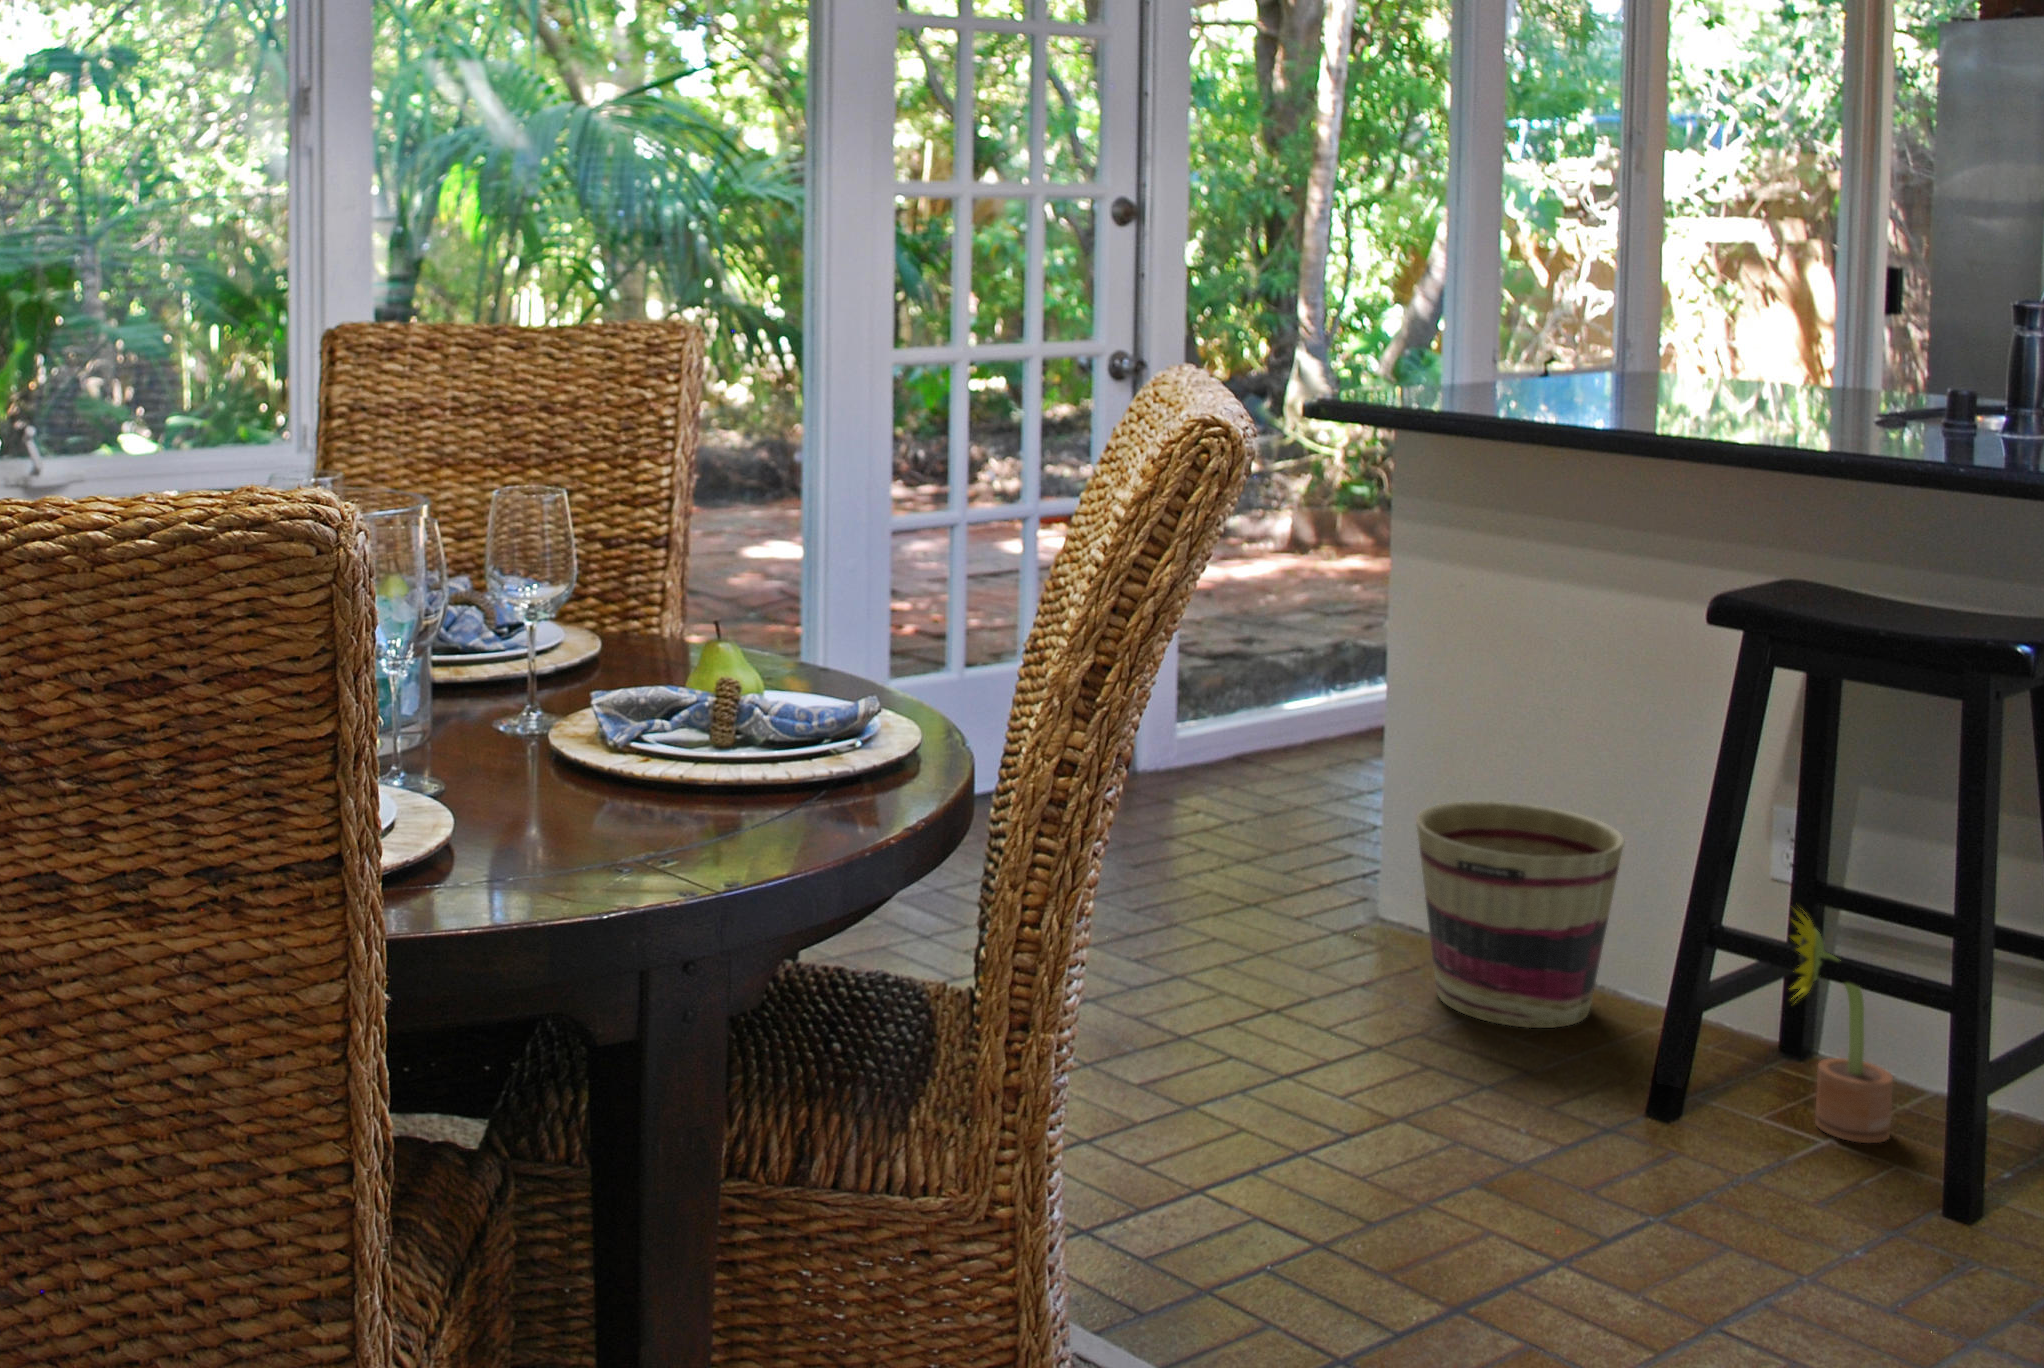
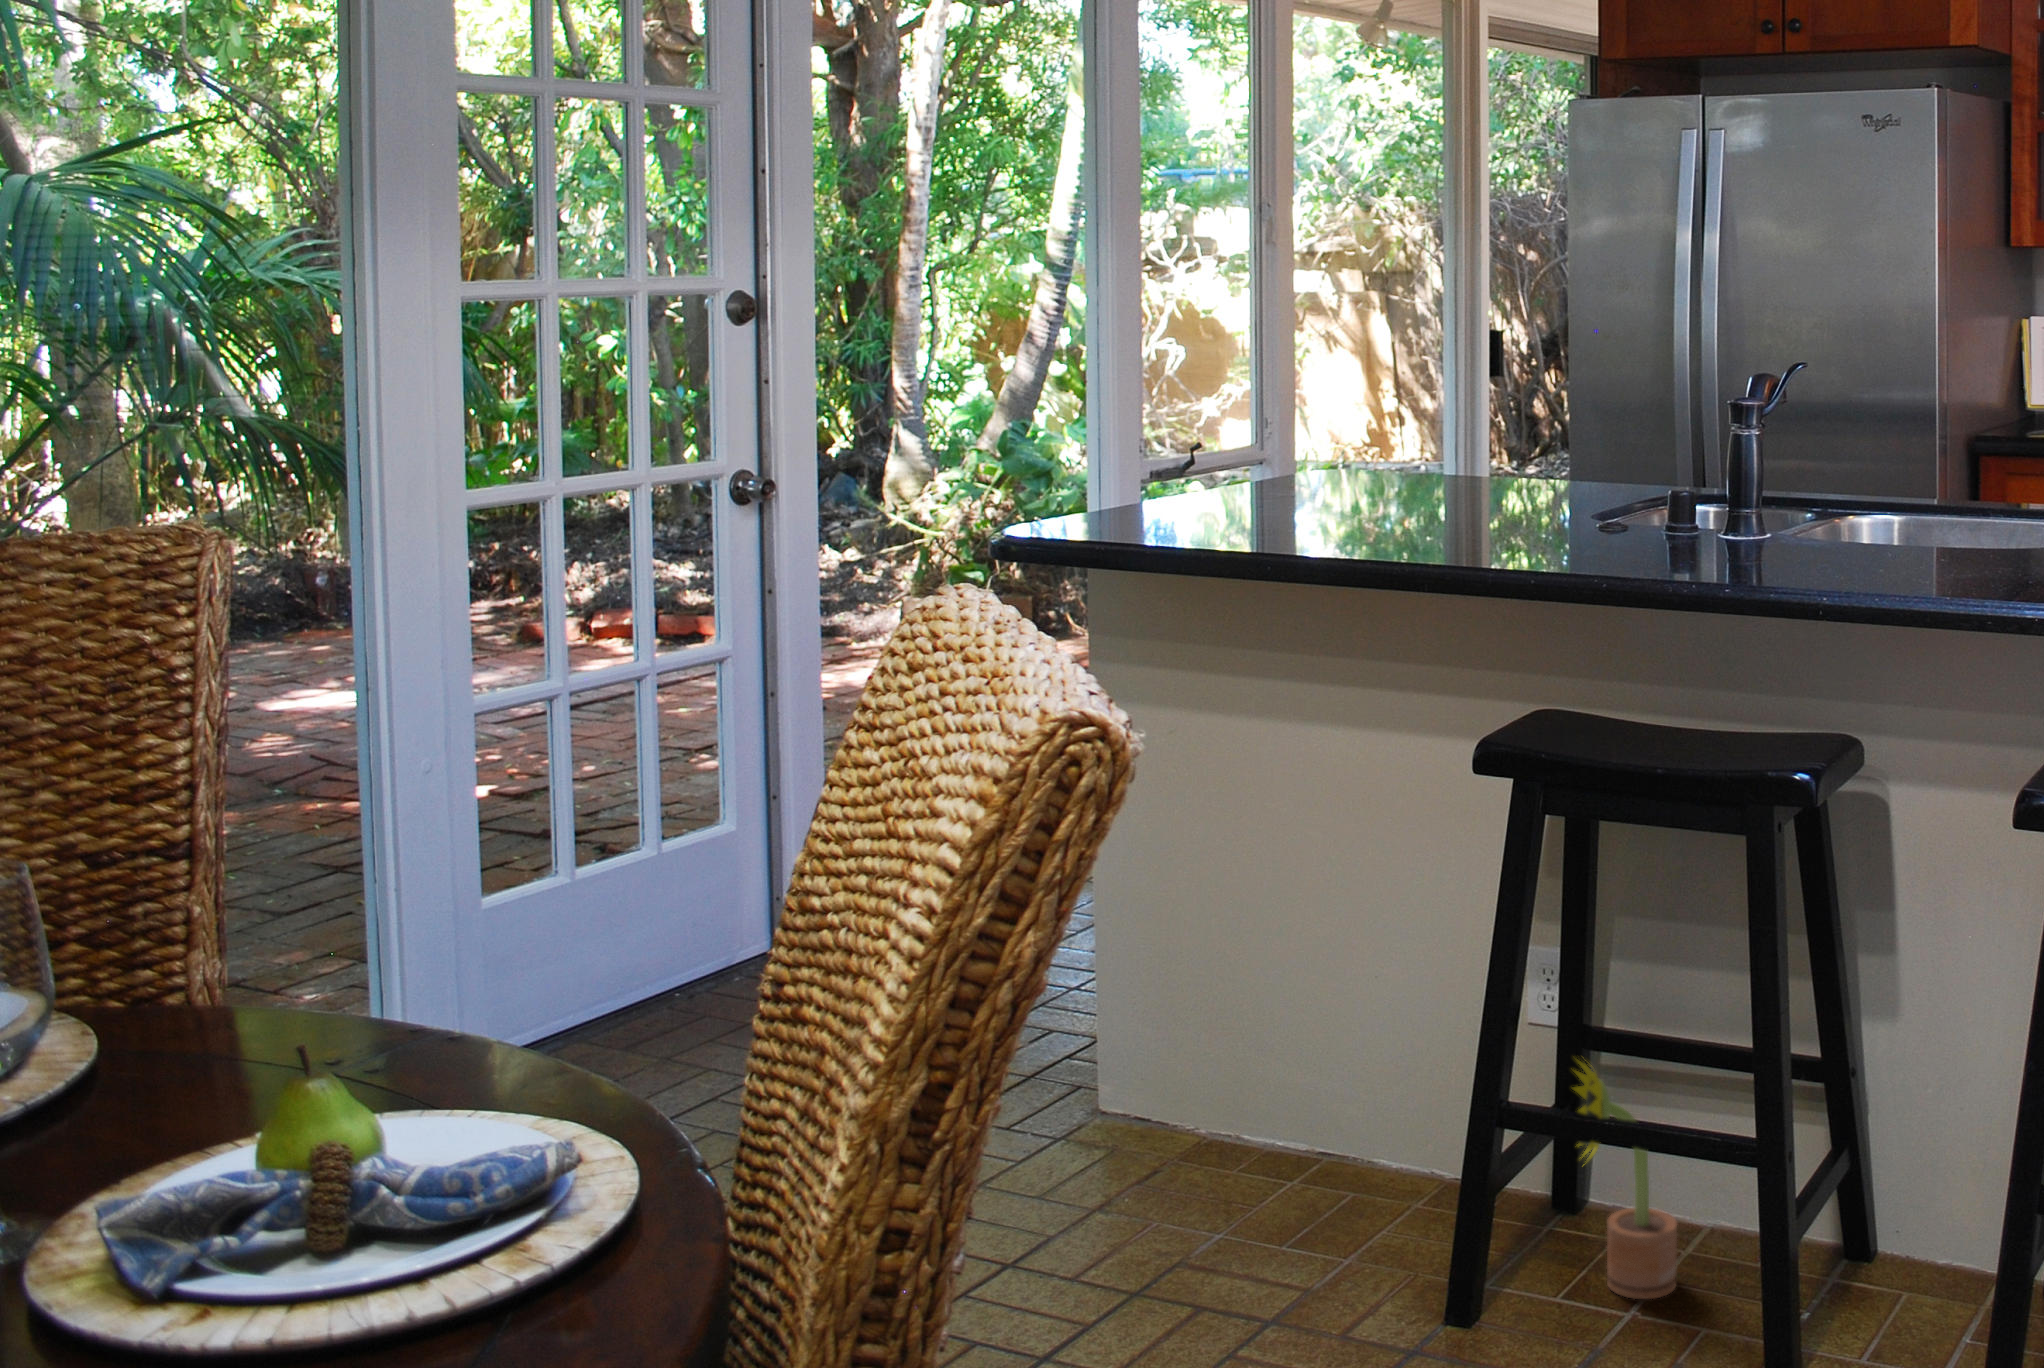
basket: present [1416,801,1624,1028] -> none [1178,969,1396,1232]

